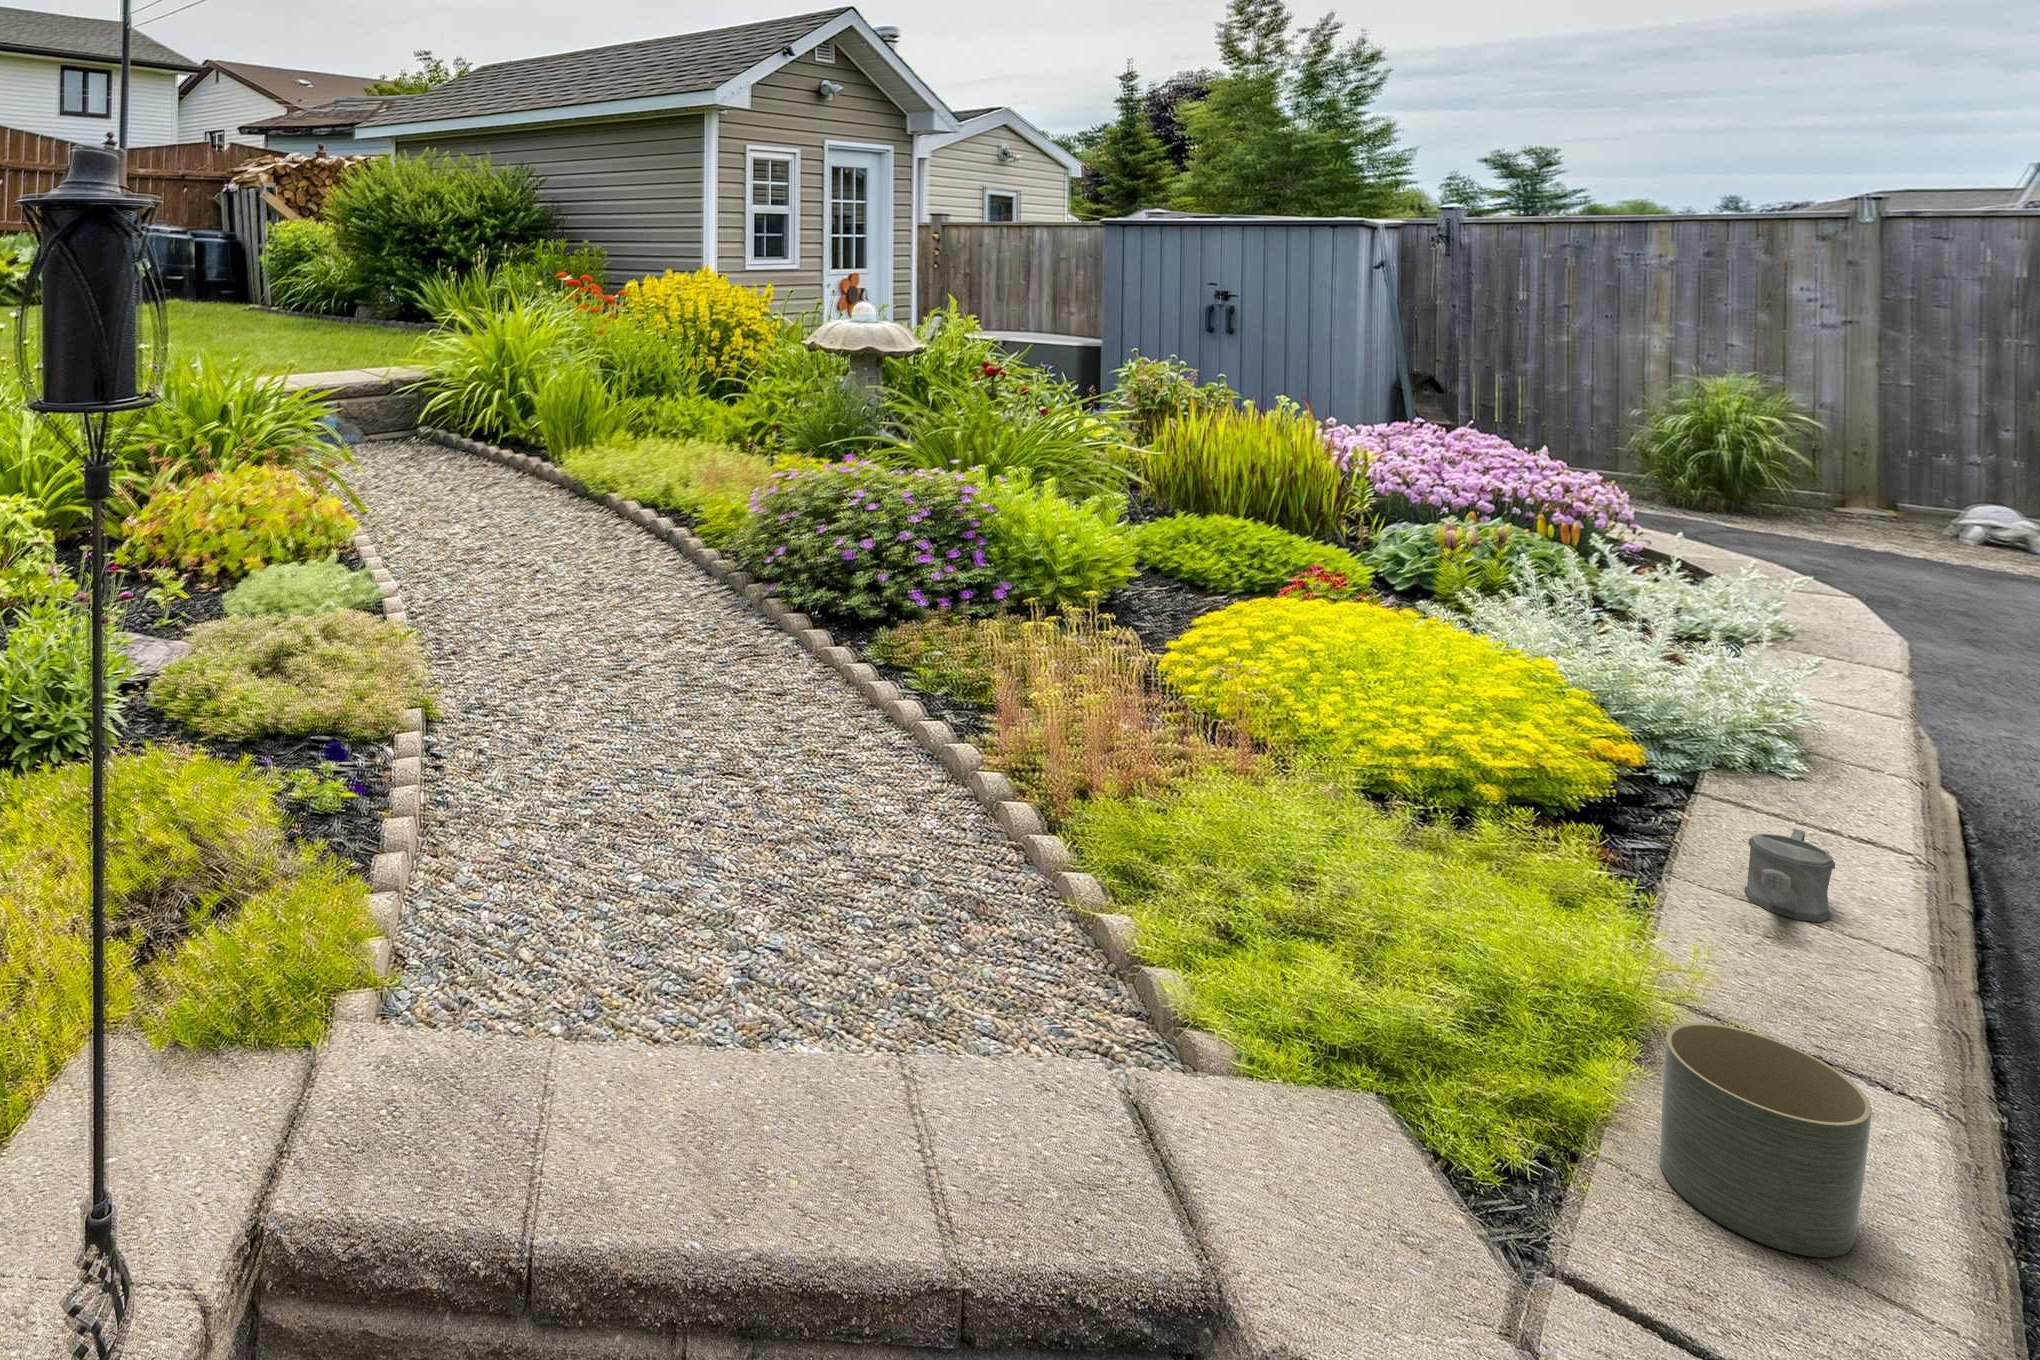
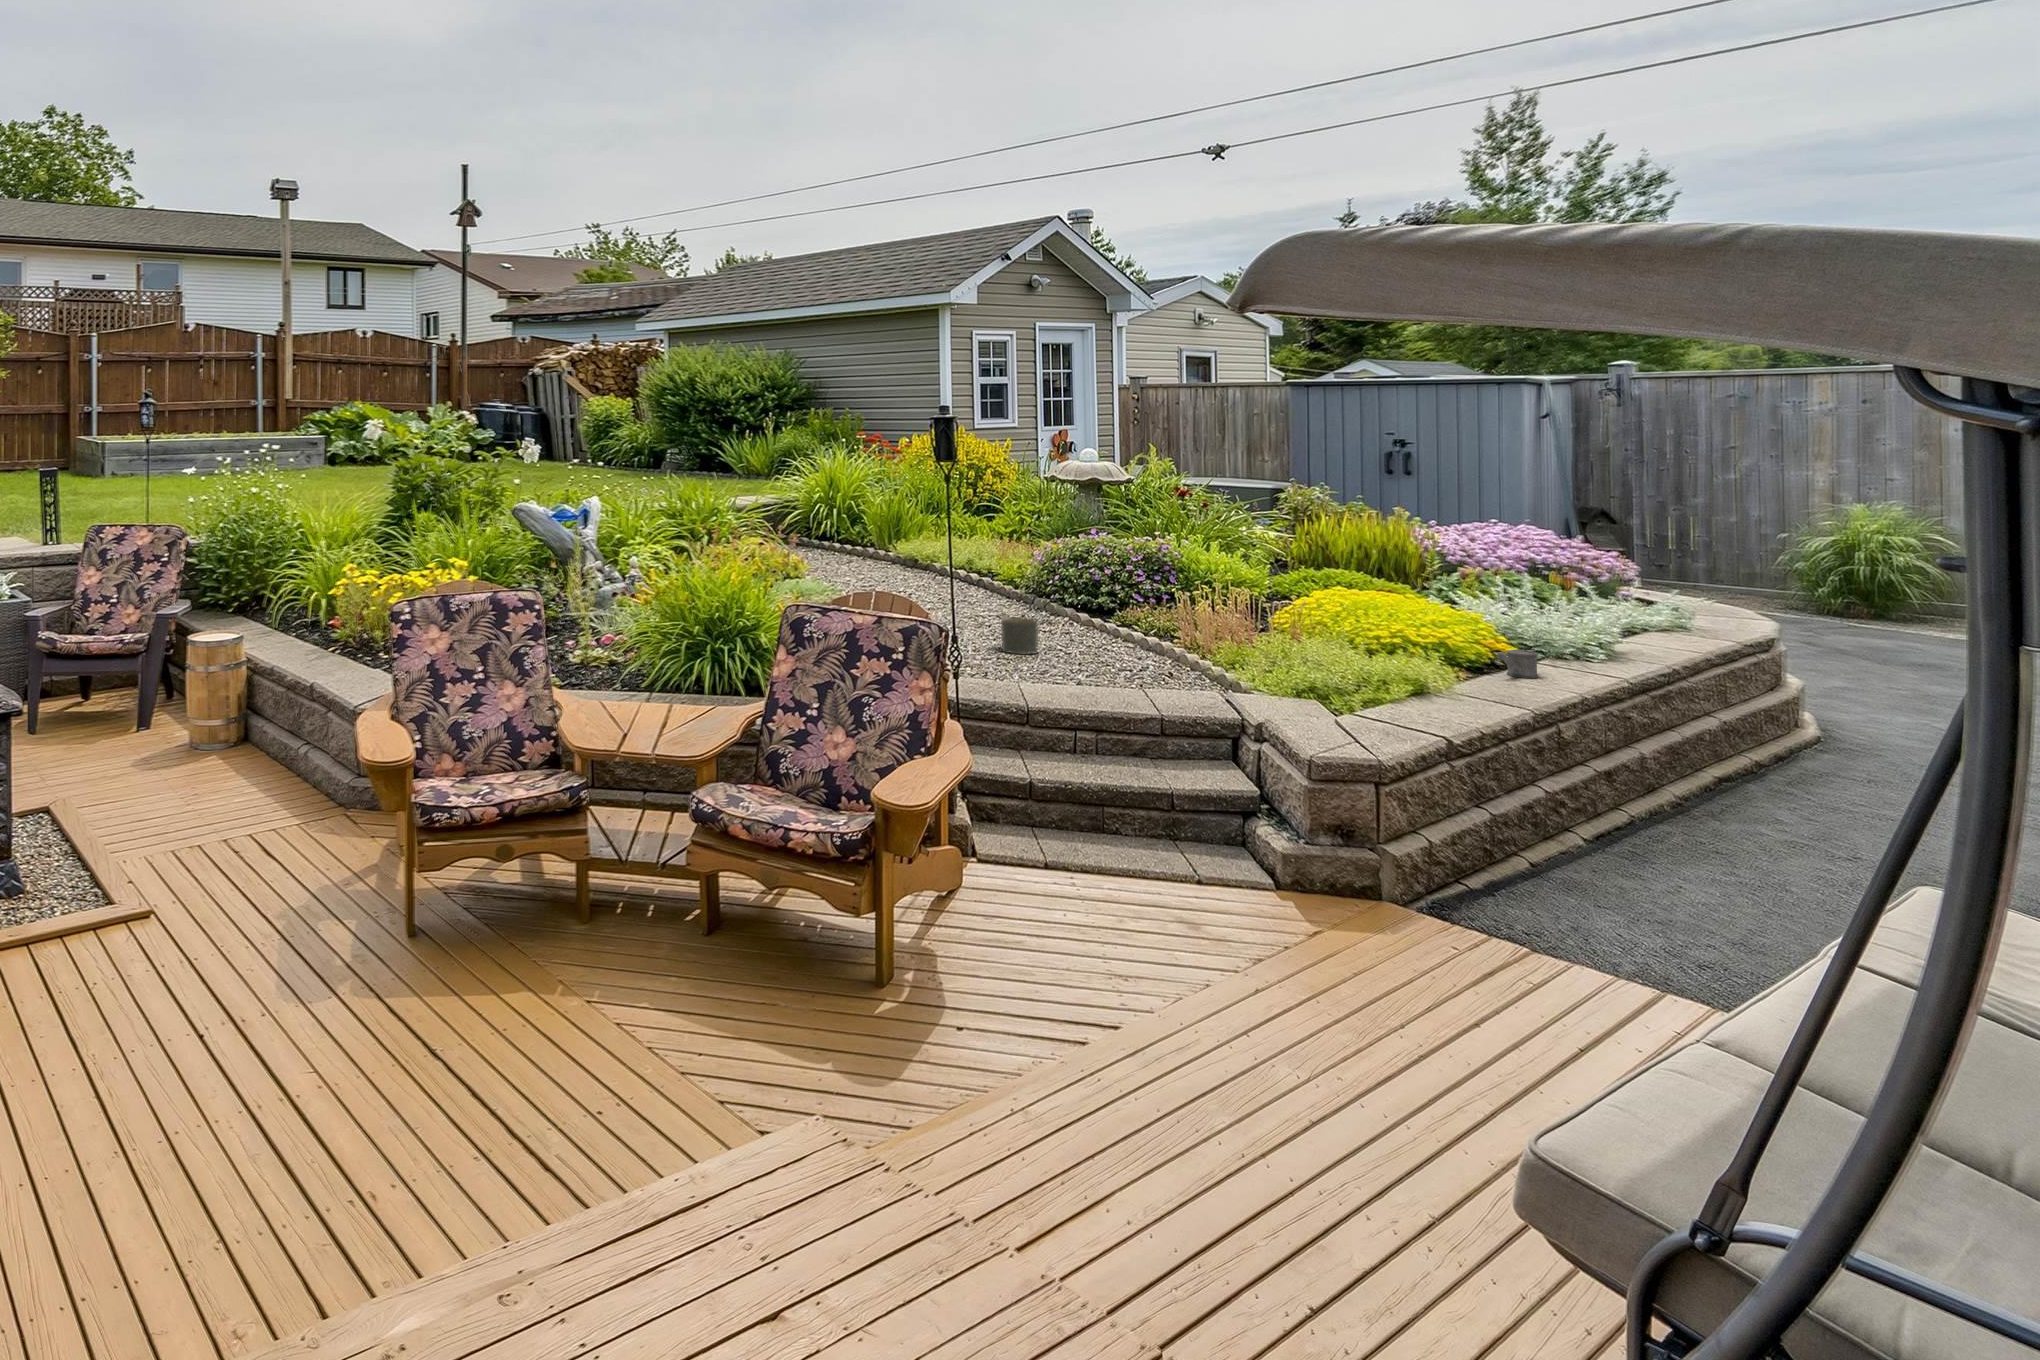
planter: present [1660,1023,1872,1257] -> present [1001,617,1038,655]

